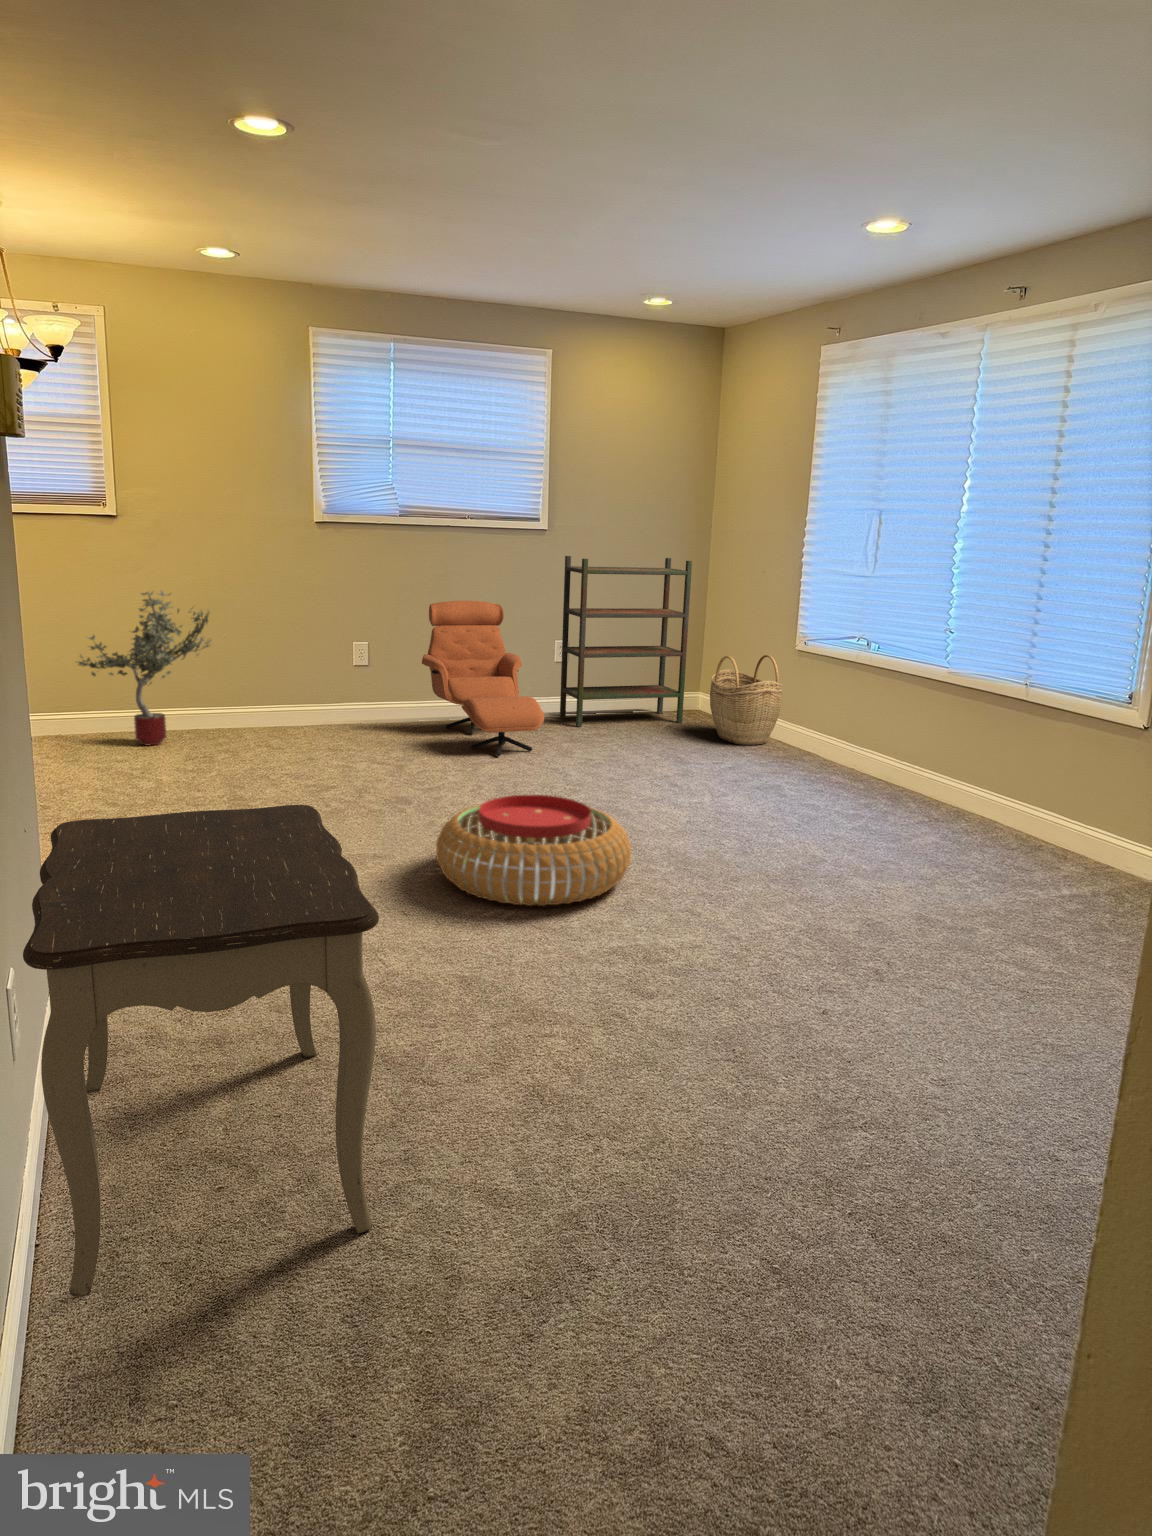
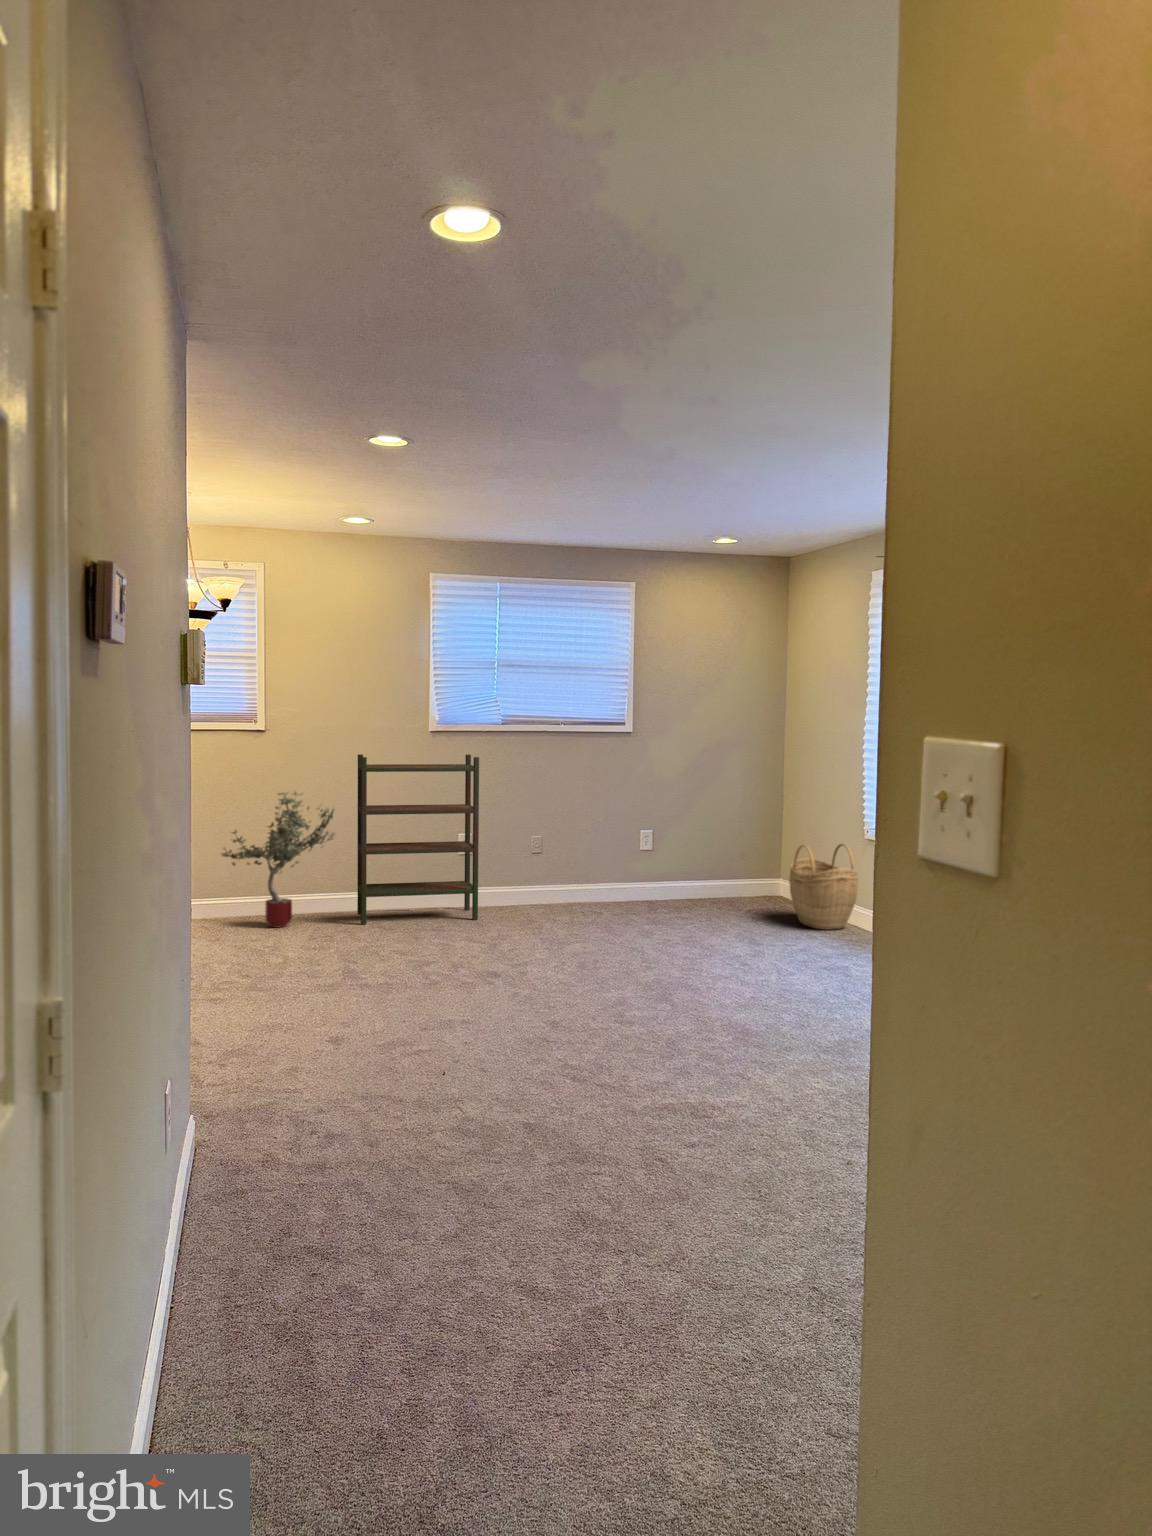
bookshelf: present [560,556,692,727] -> present [357,754,479,924]
armchair: present [422,601,544,756] -> none [520,796,630,939]
pouf: present [436,795,631,906] -> none [517,969,692,1068]
side table: present [23,805,379,1297] -> none [183,964,442,1344]

